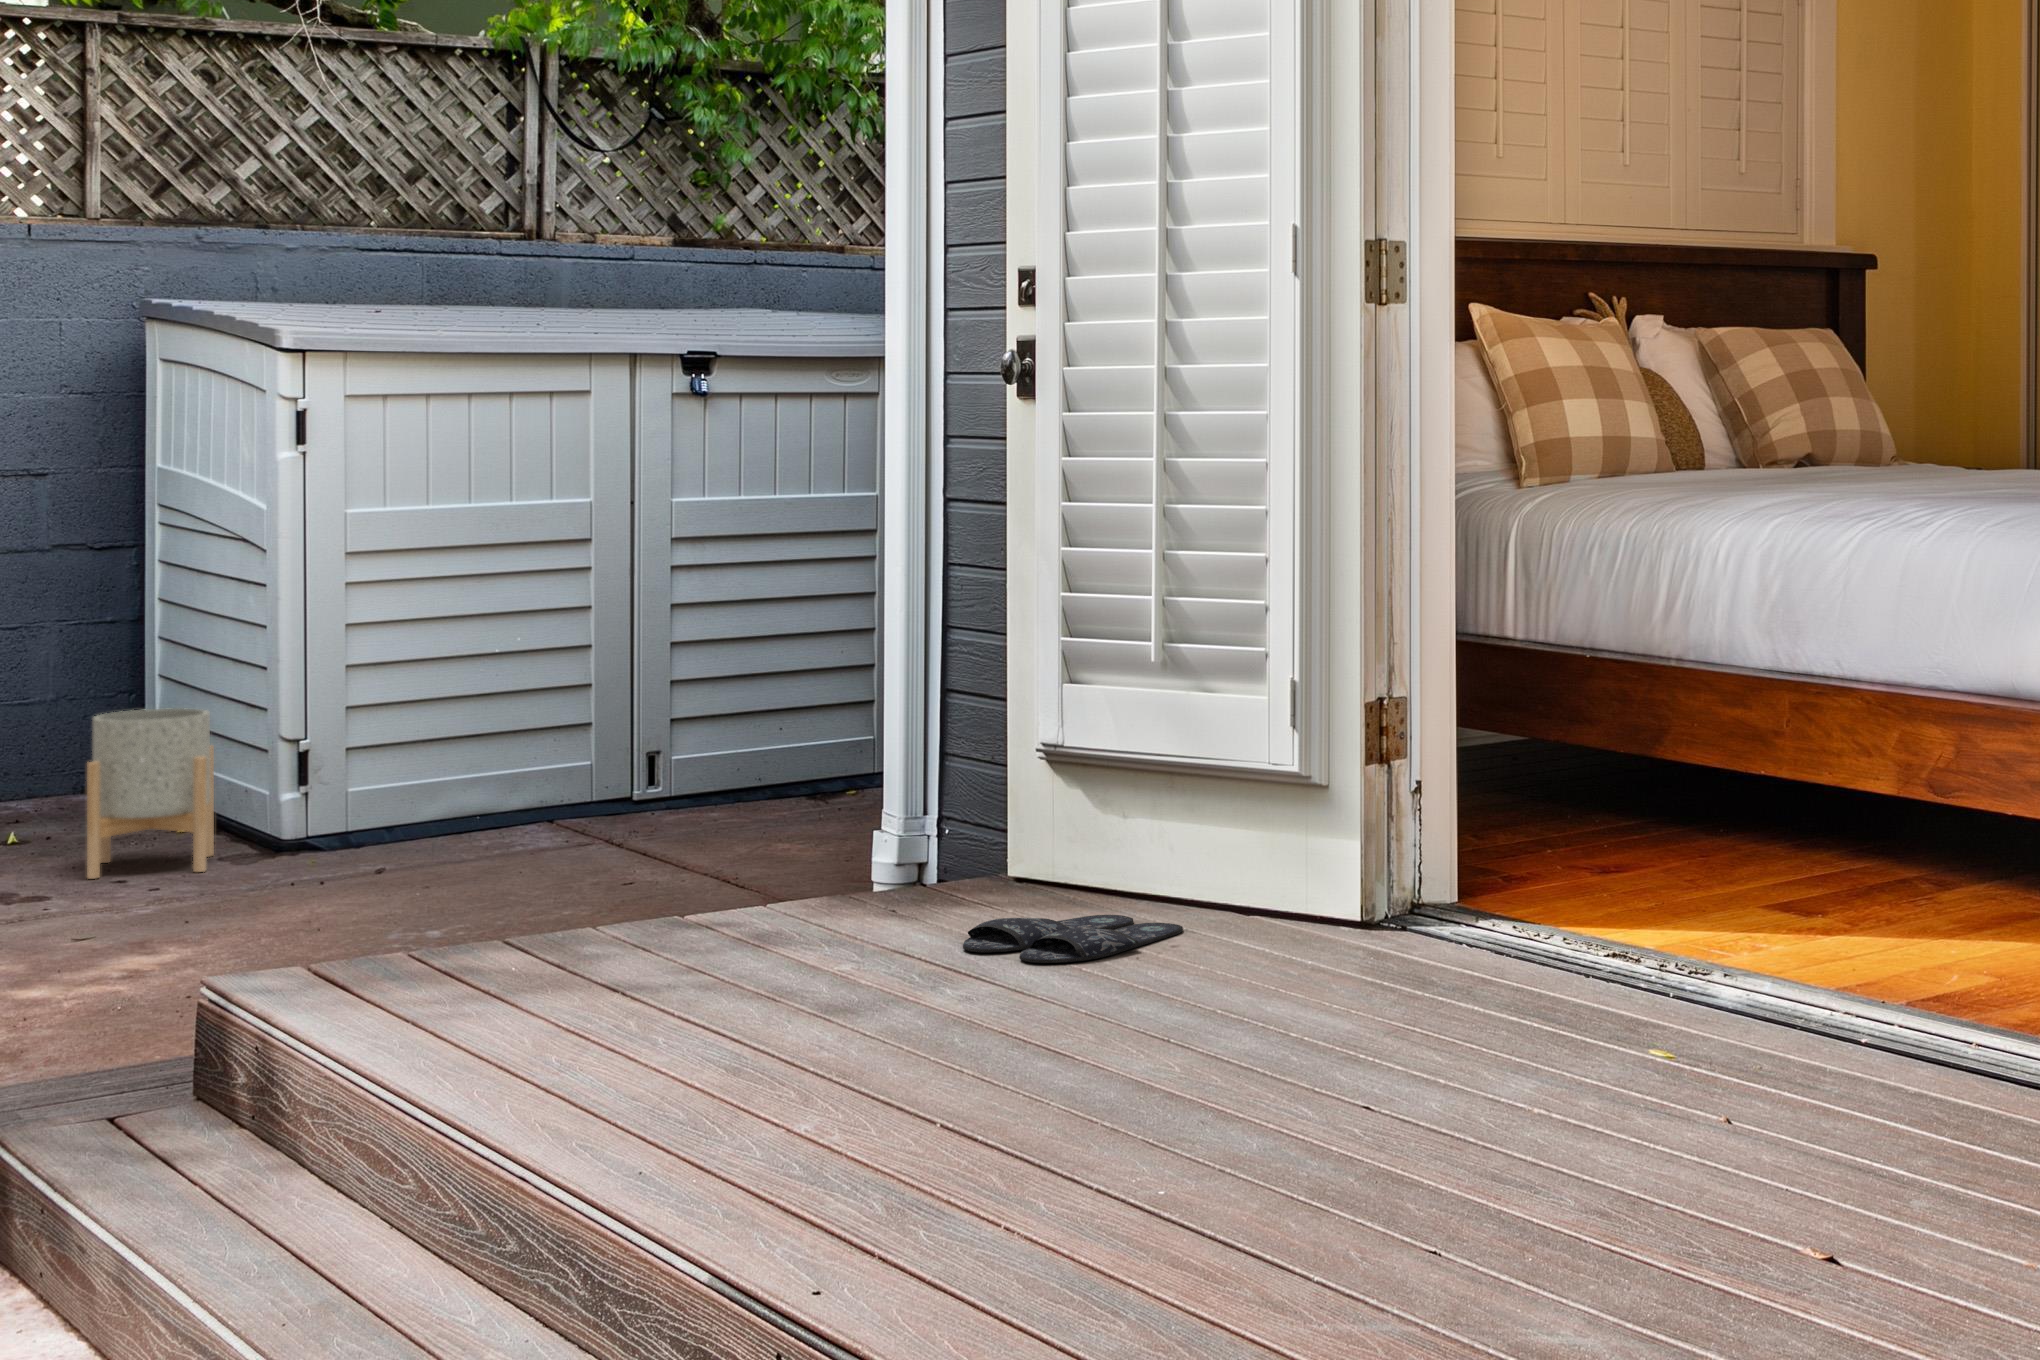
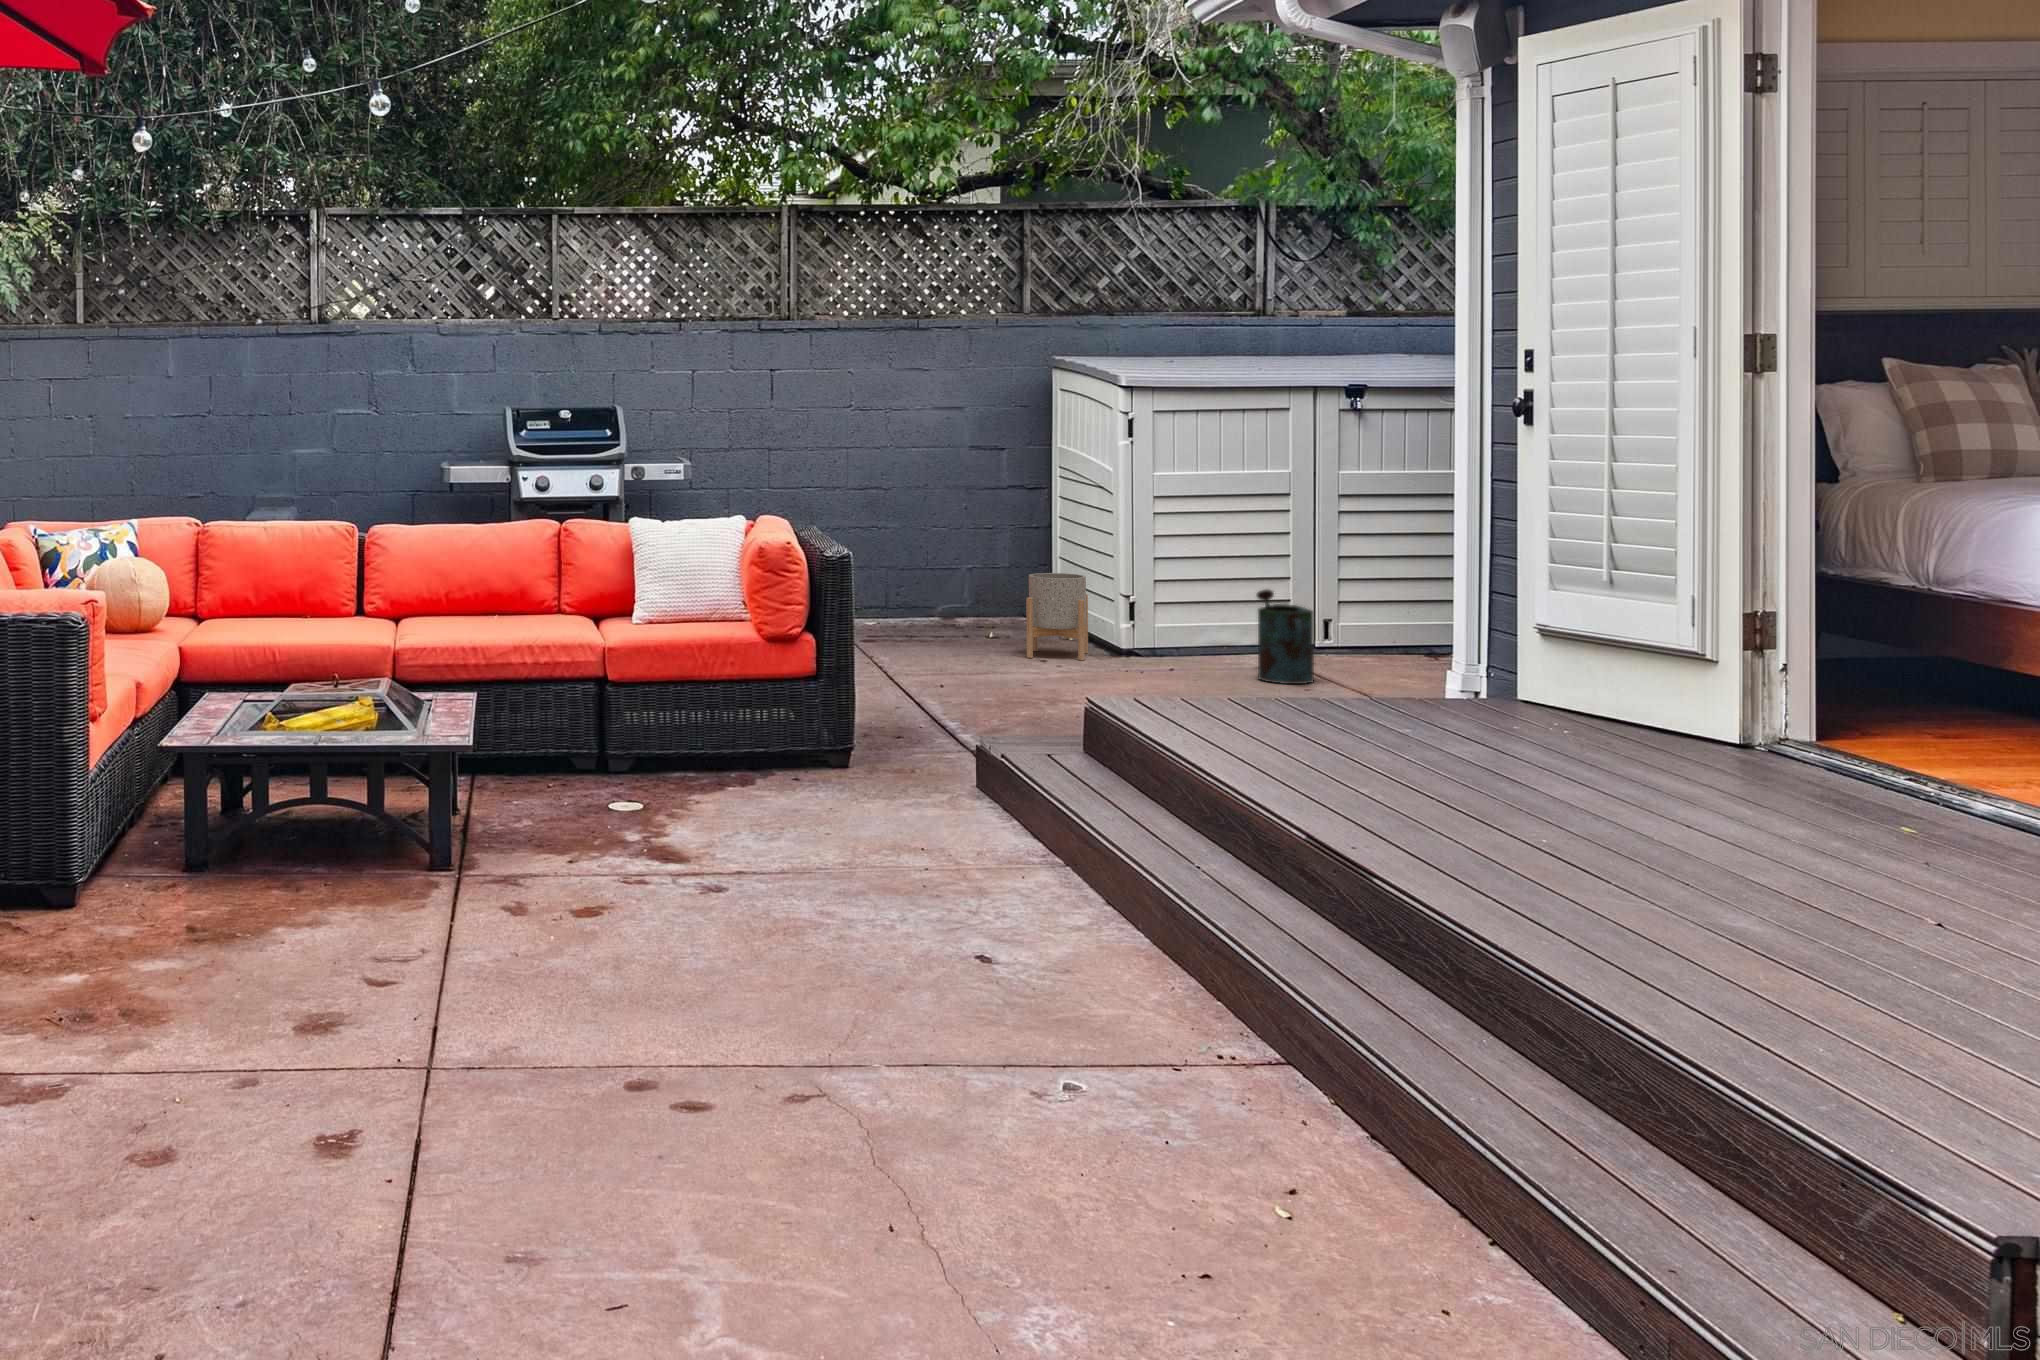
watering can: none [530,710,633,876] -> present [1257,589,1314,684]
slippers: present [963,915,1183,963] -> none [1478,716,1618,742]

